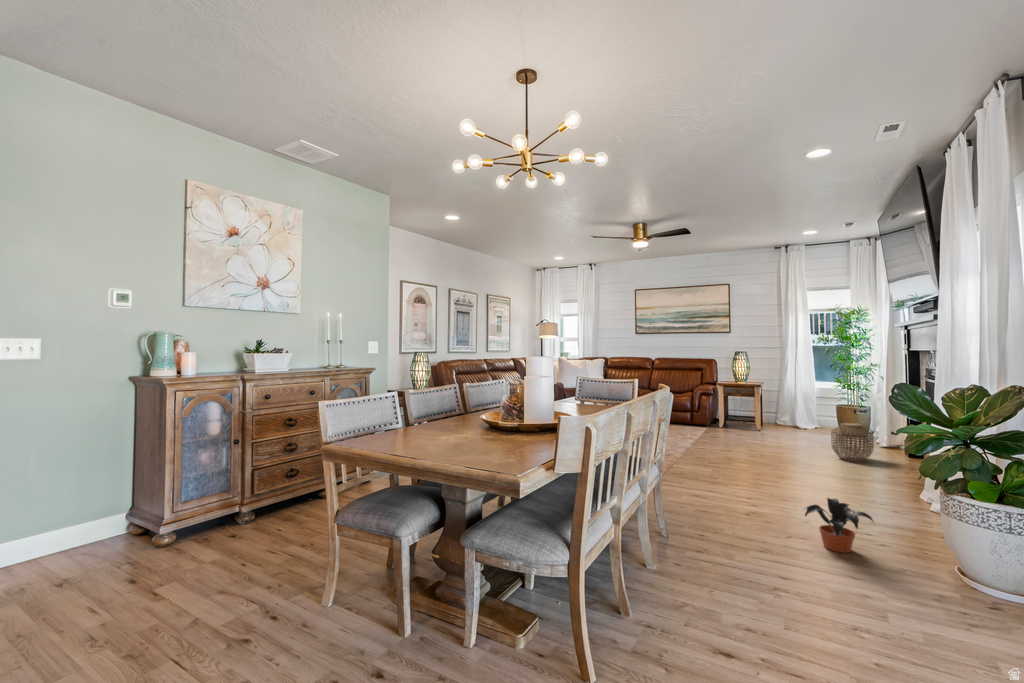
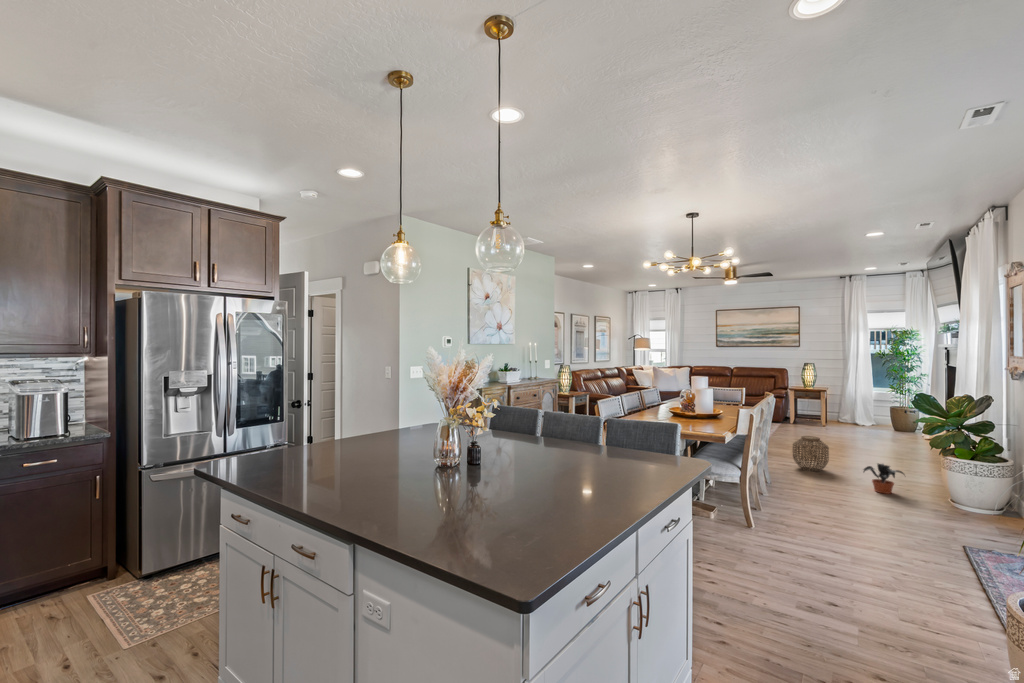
woven basket: present [831,423,874,462] -> present [793,436,829,471]

